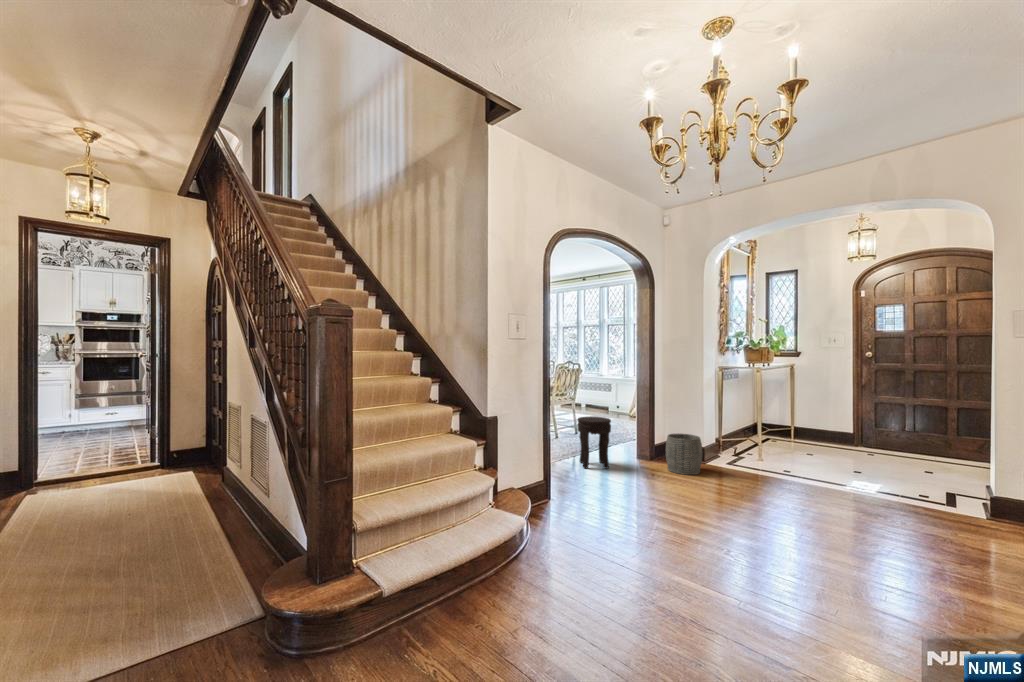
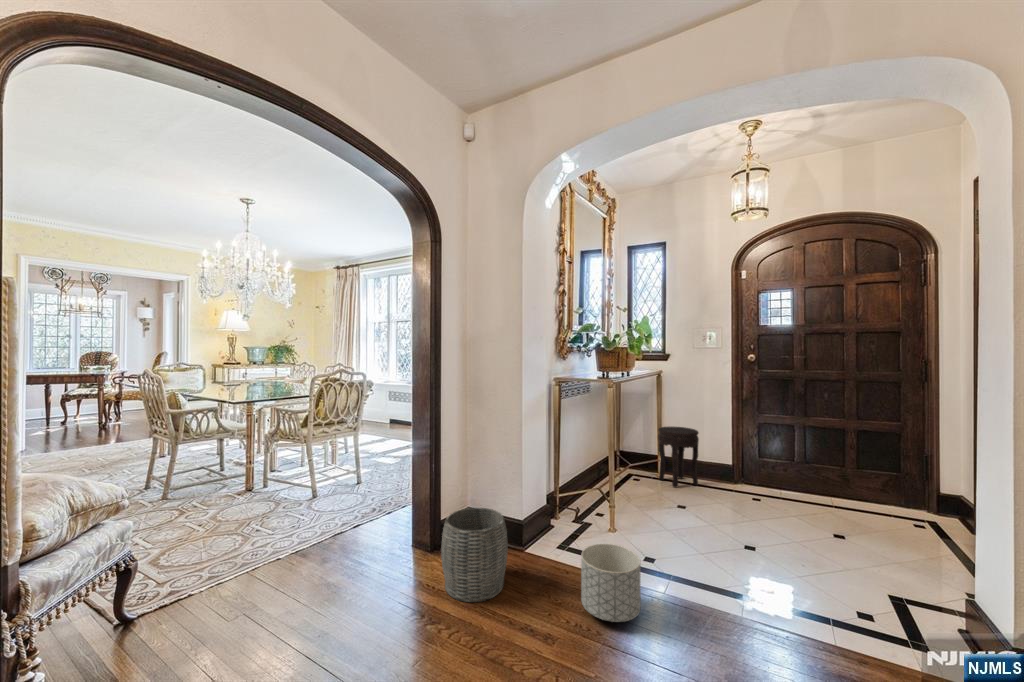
side table: present [577,417,611,469] -> present [658,427,699,487]
planter: none [747,451,781,484] -> present [581,544,641,622]

